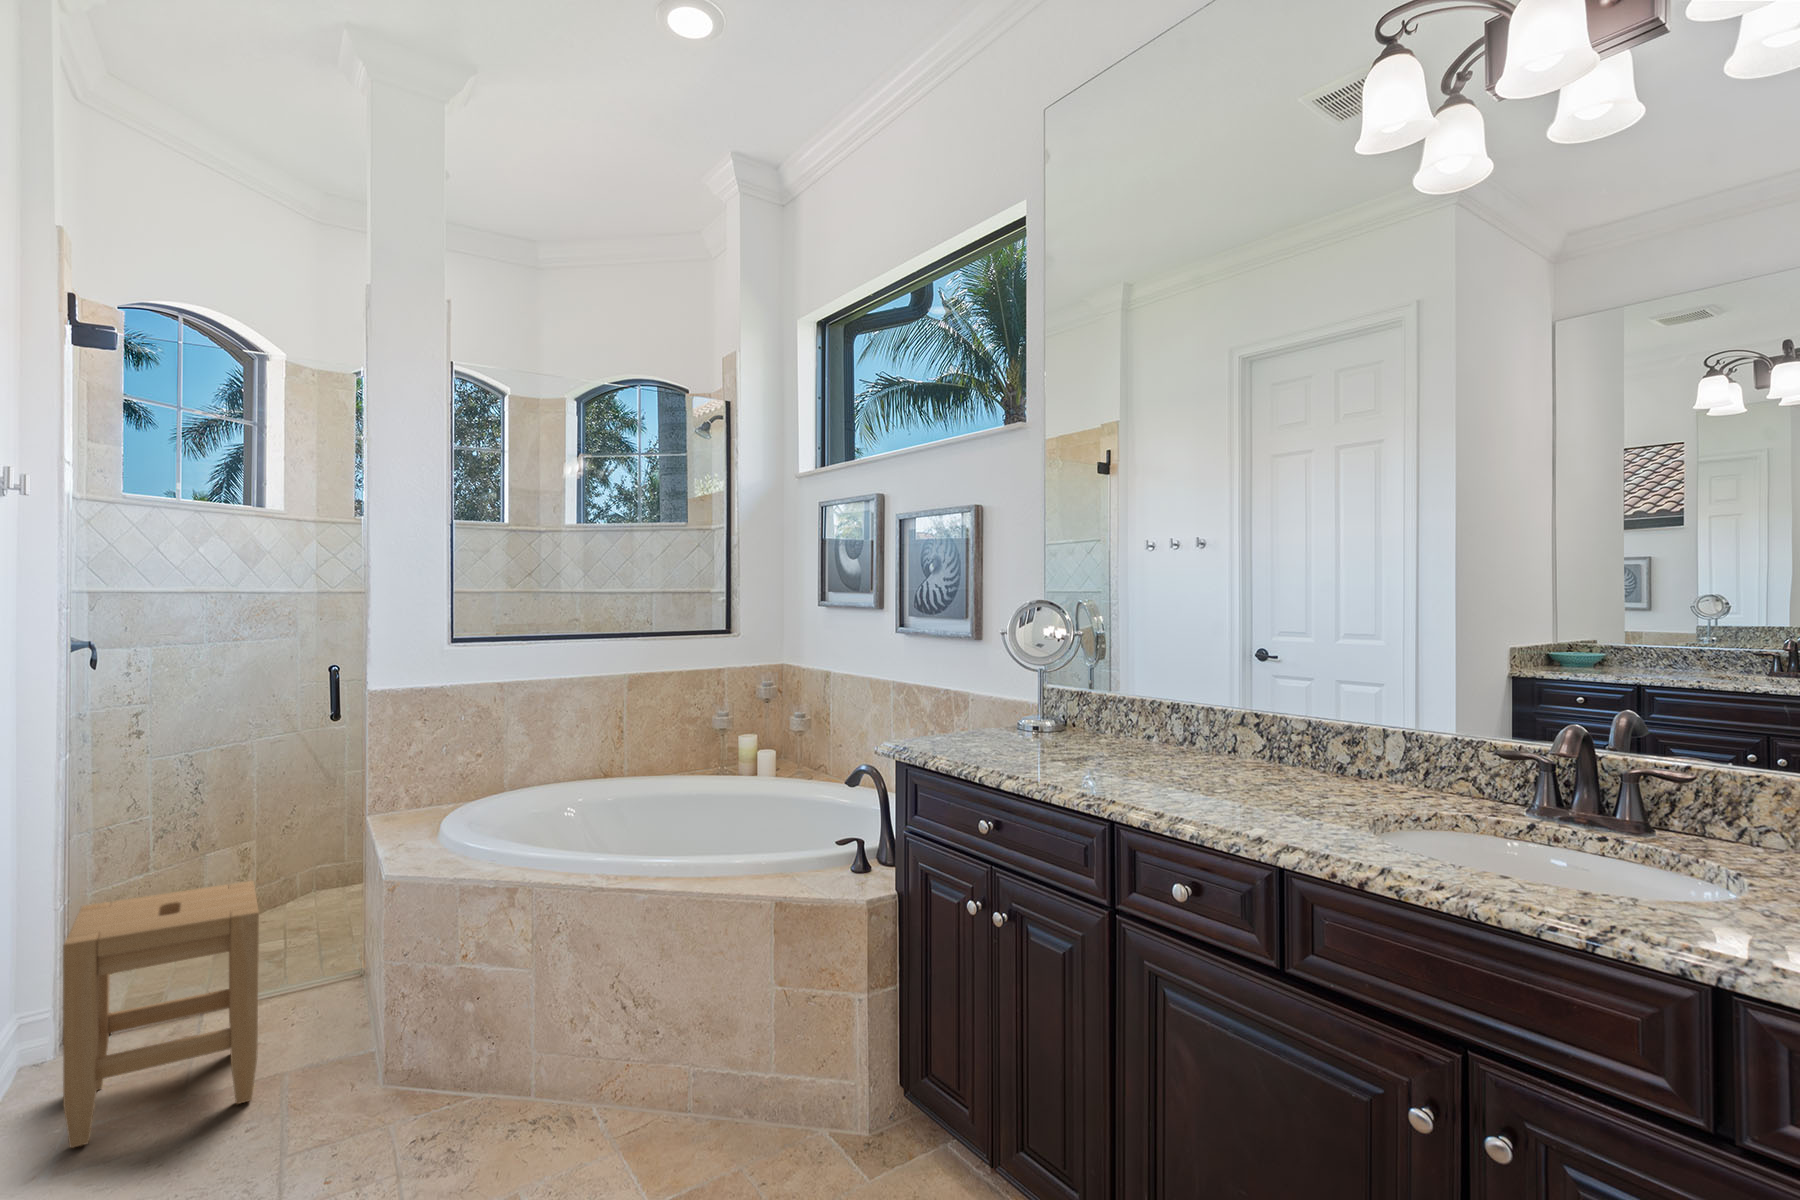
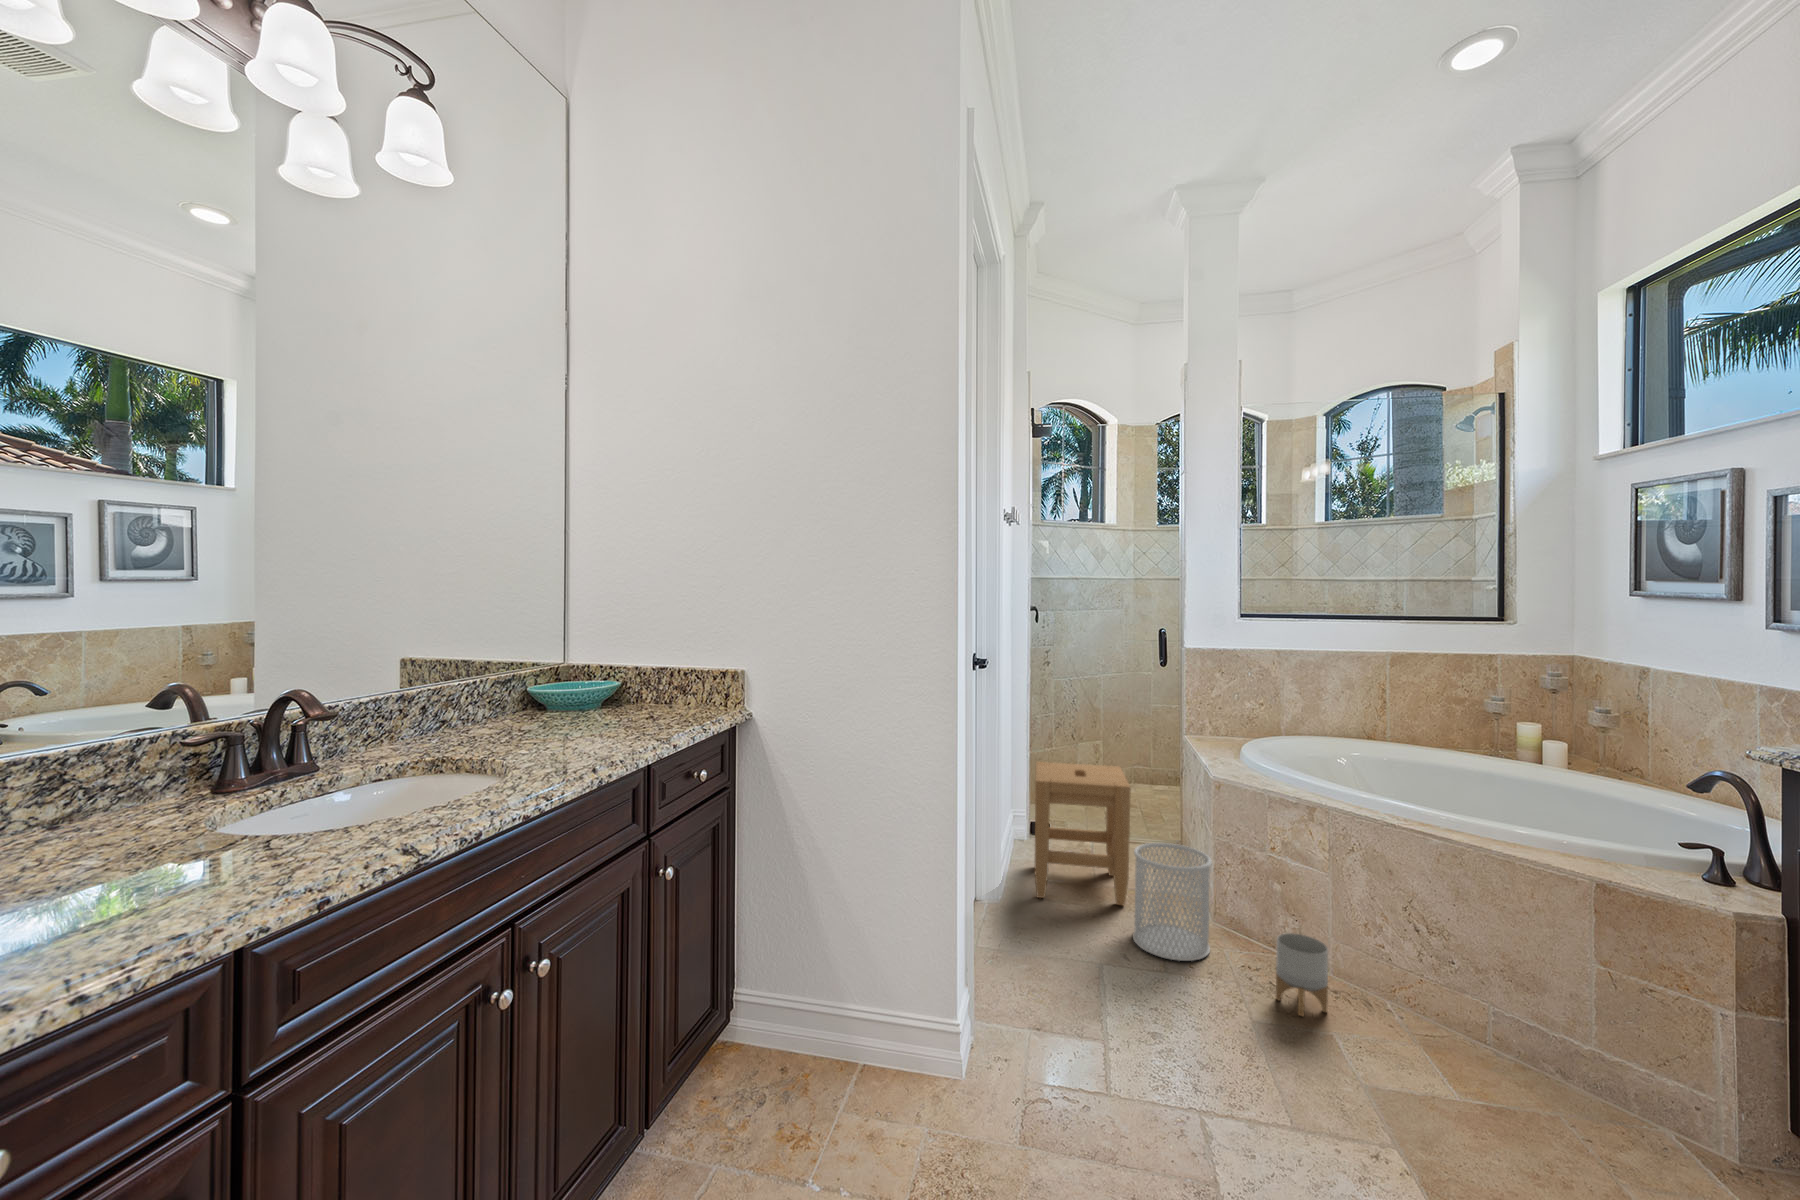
wastebasket: none [255,980,383,1166] -> present [1133,843,1212,961]
planter: none [466,1055,530,1167] -> present [1276,933,1328,1016]

